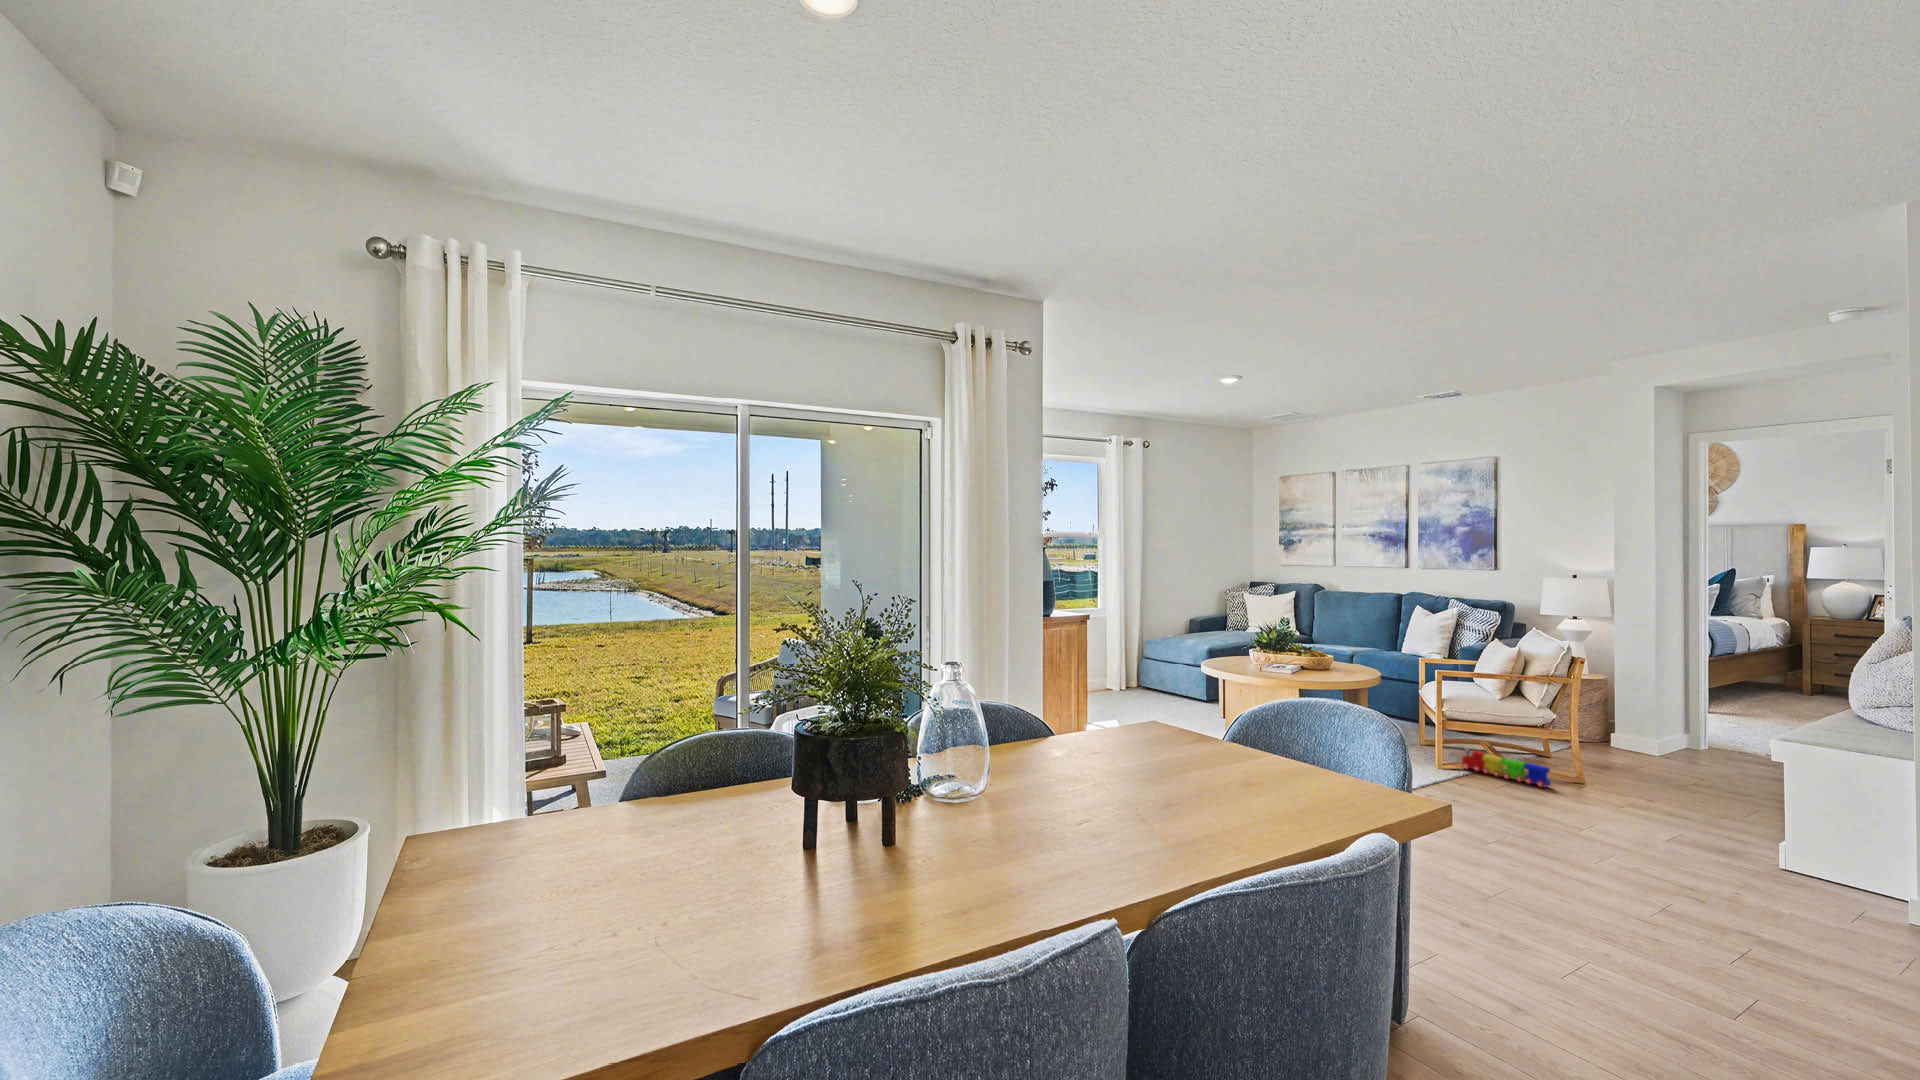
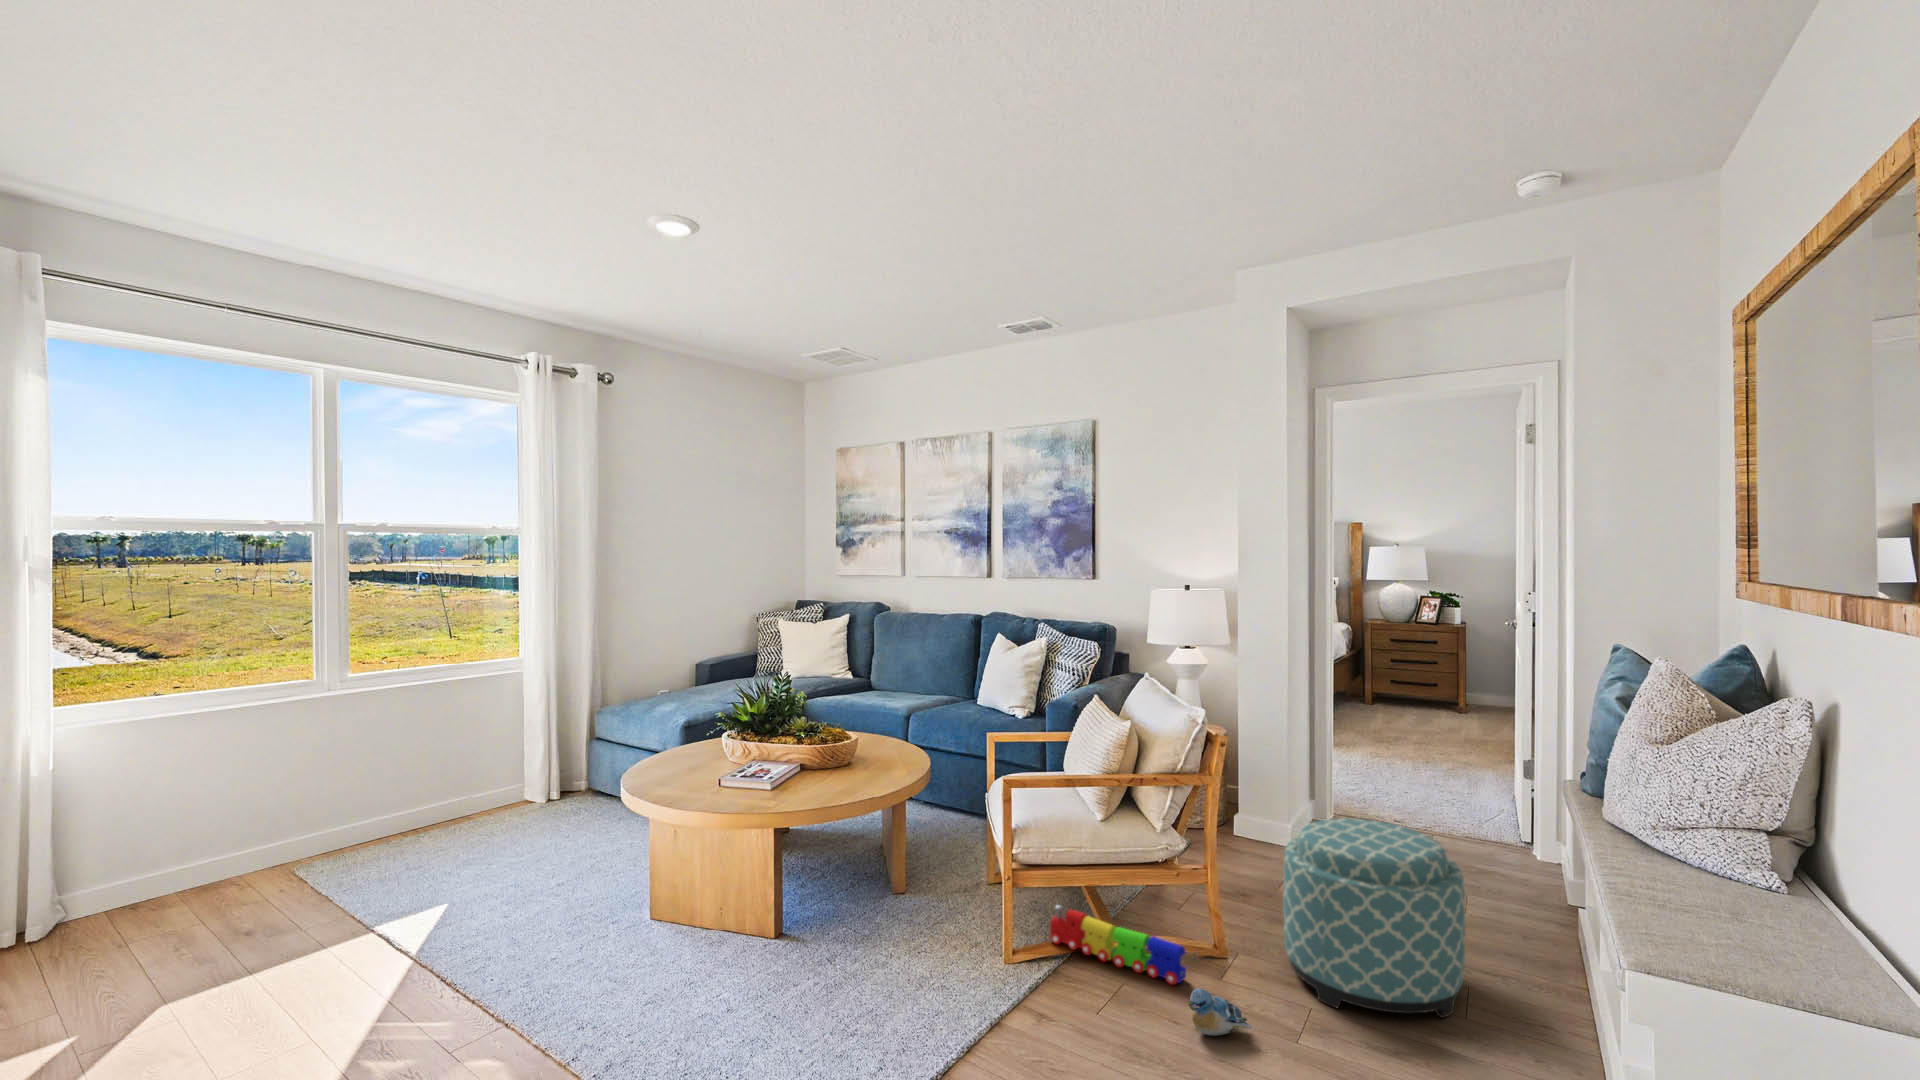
ottoman: none [1621,709,1746,815] -> present [1283,818,1465,1018]
plush toy: none [1547,778,1587,803] -> present [1188,988,1251,1036]

